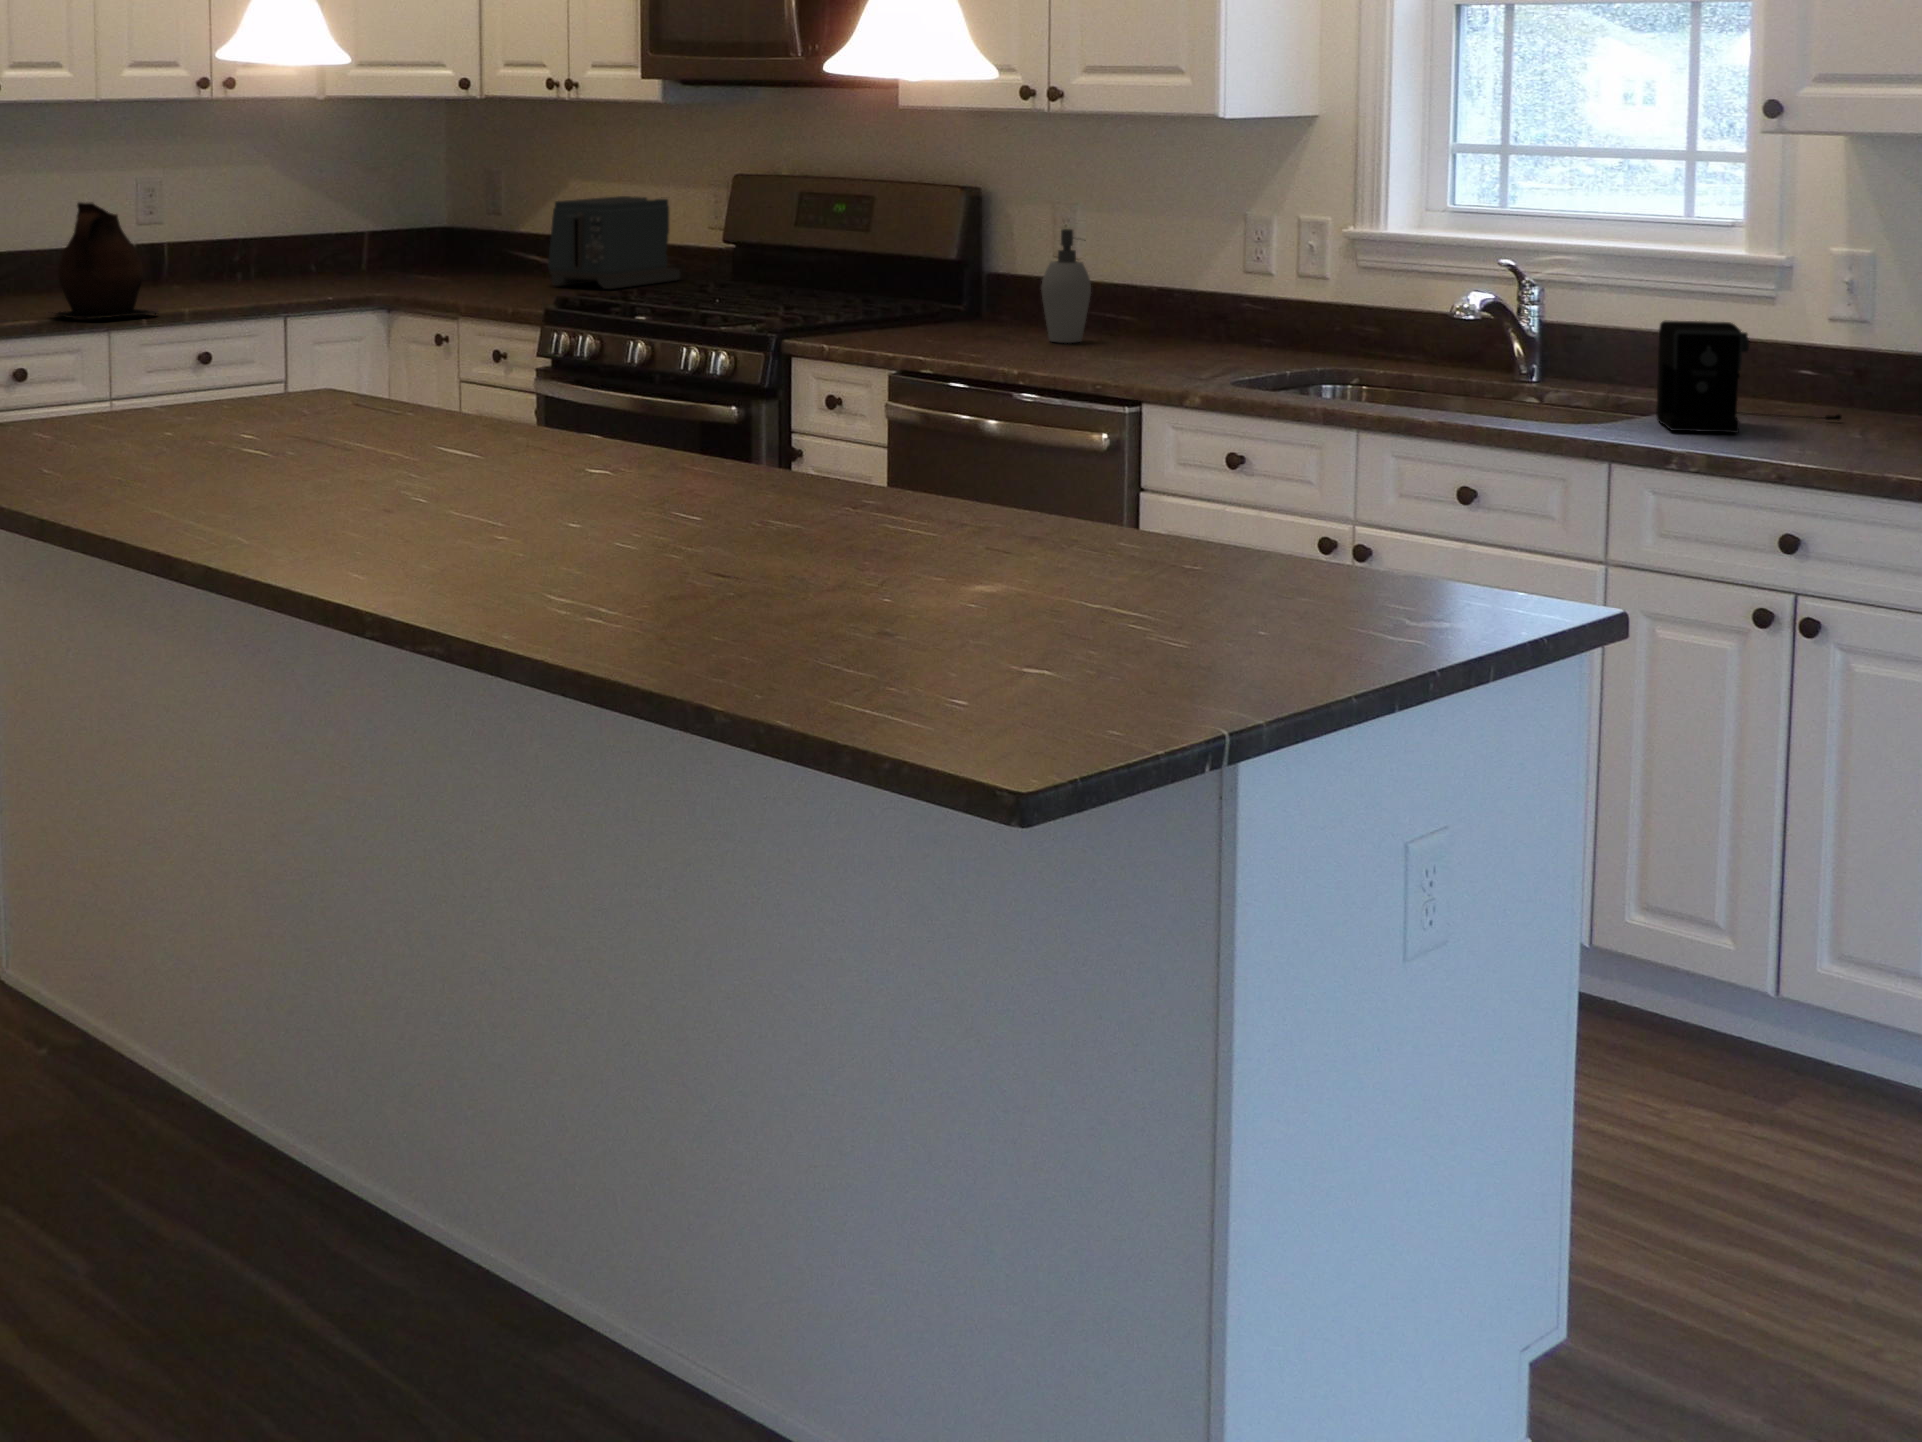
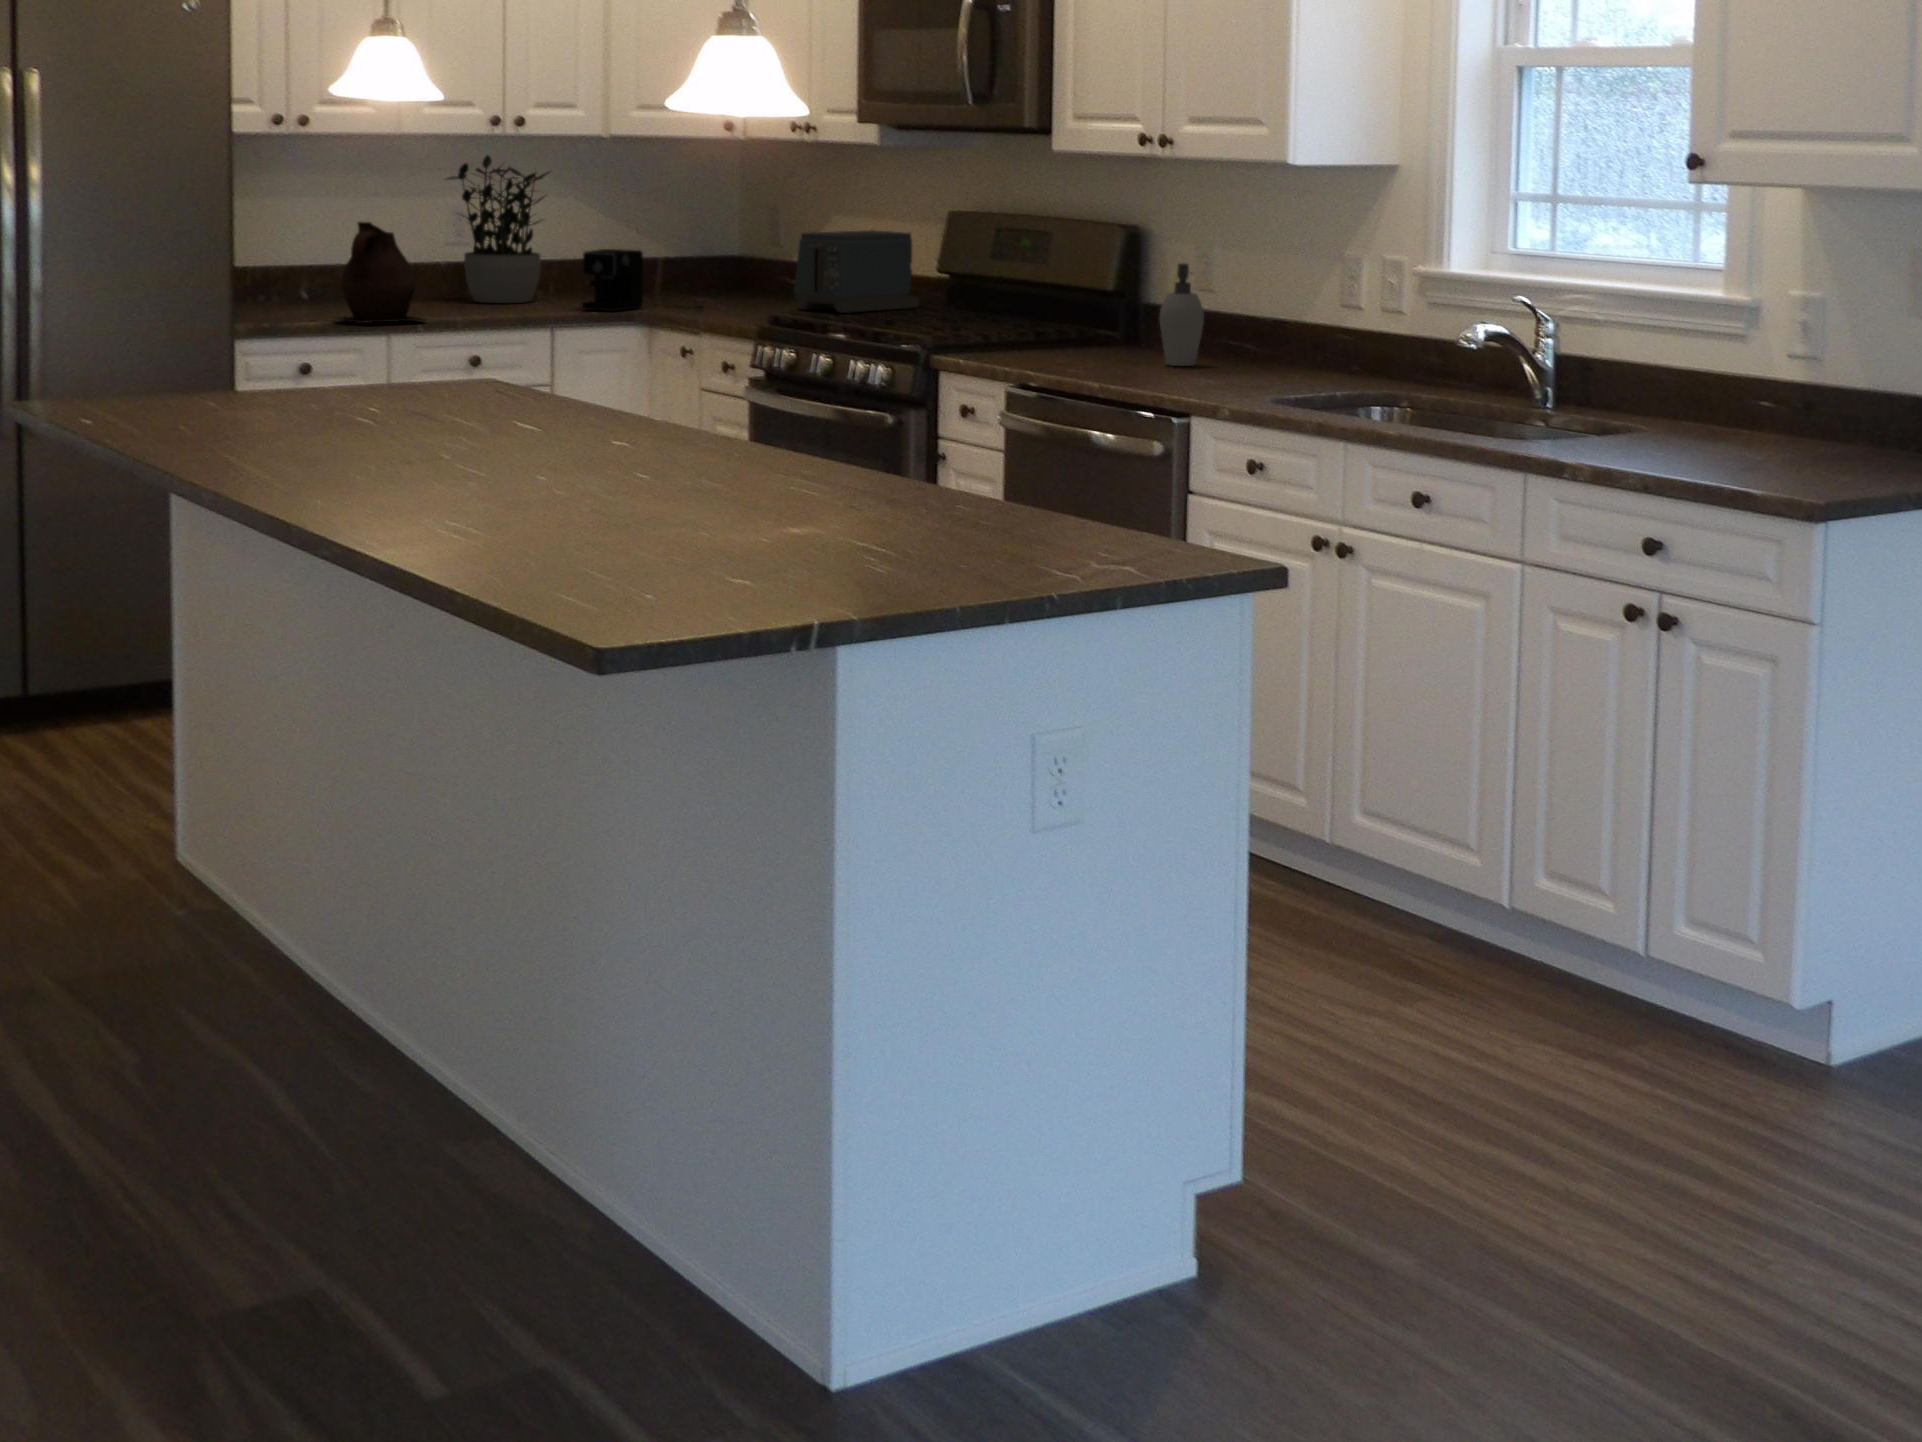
potted plant: none [141,121,261,289] -> present [447,155,549,303]
coffee maker: present [1656,321,1842,433] -> present [582,249,703,311]

